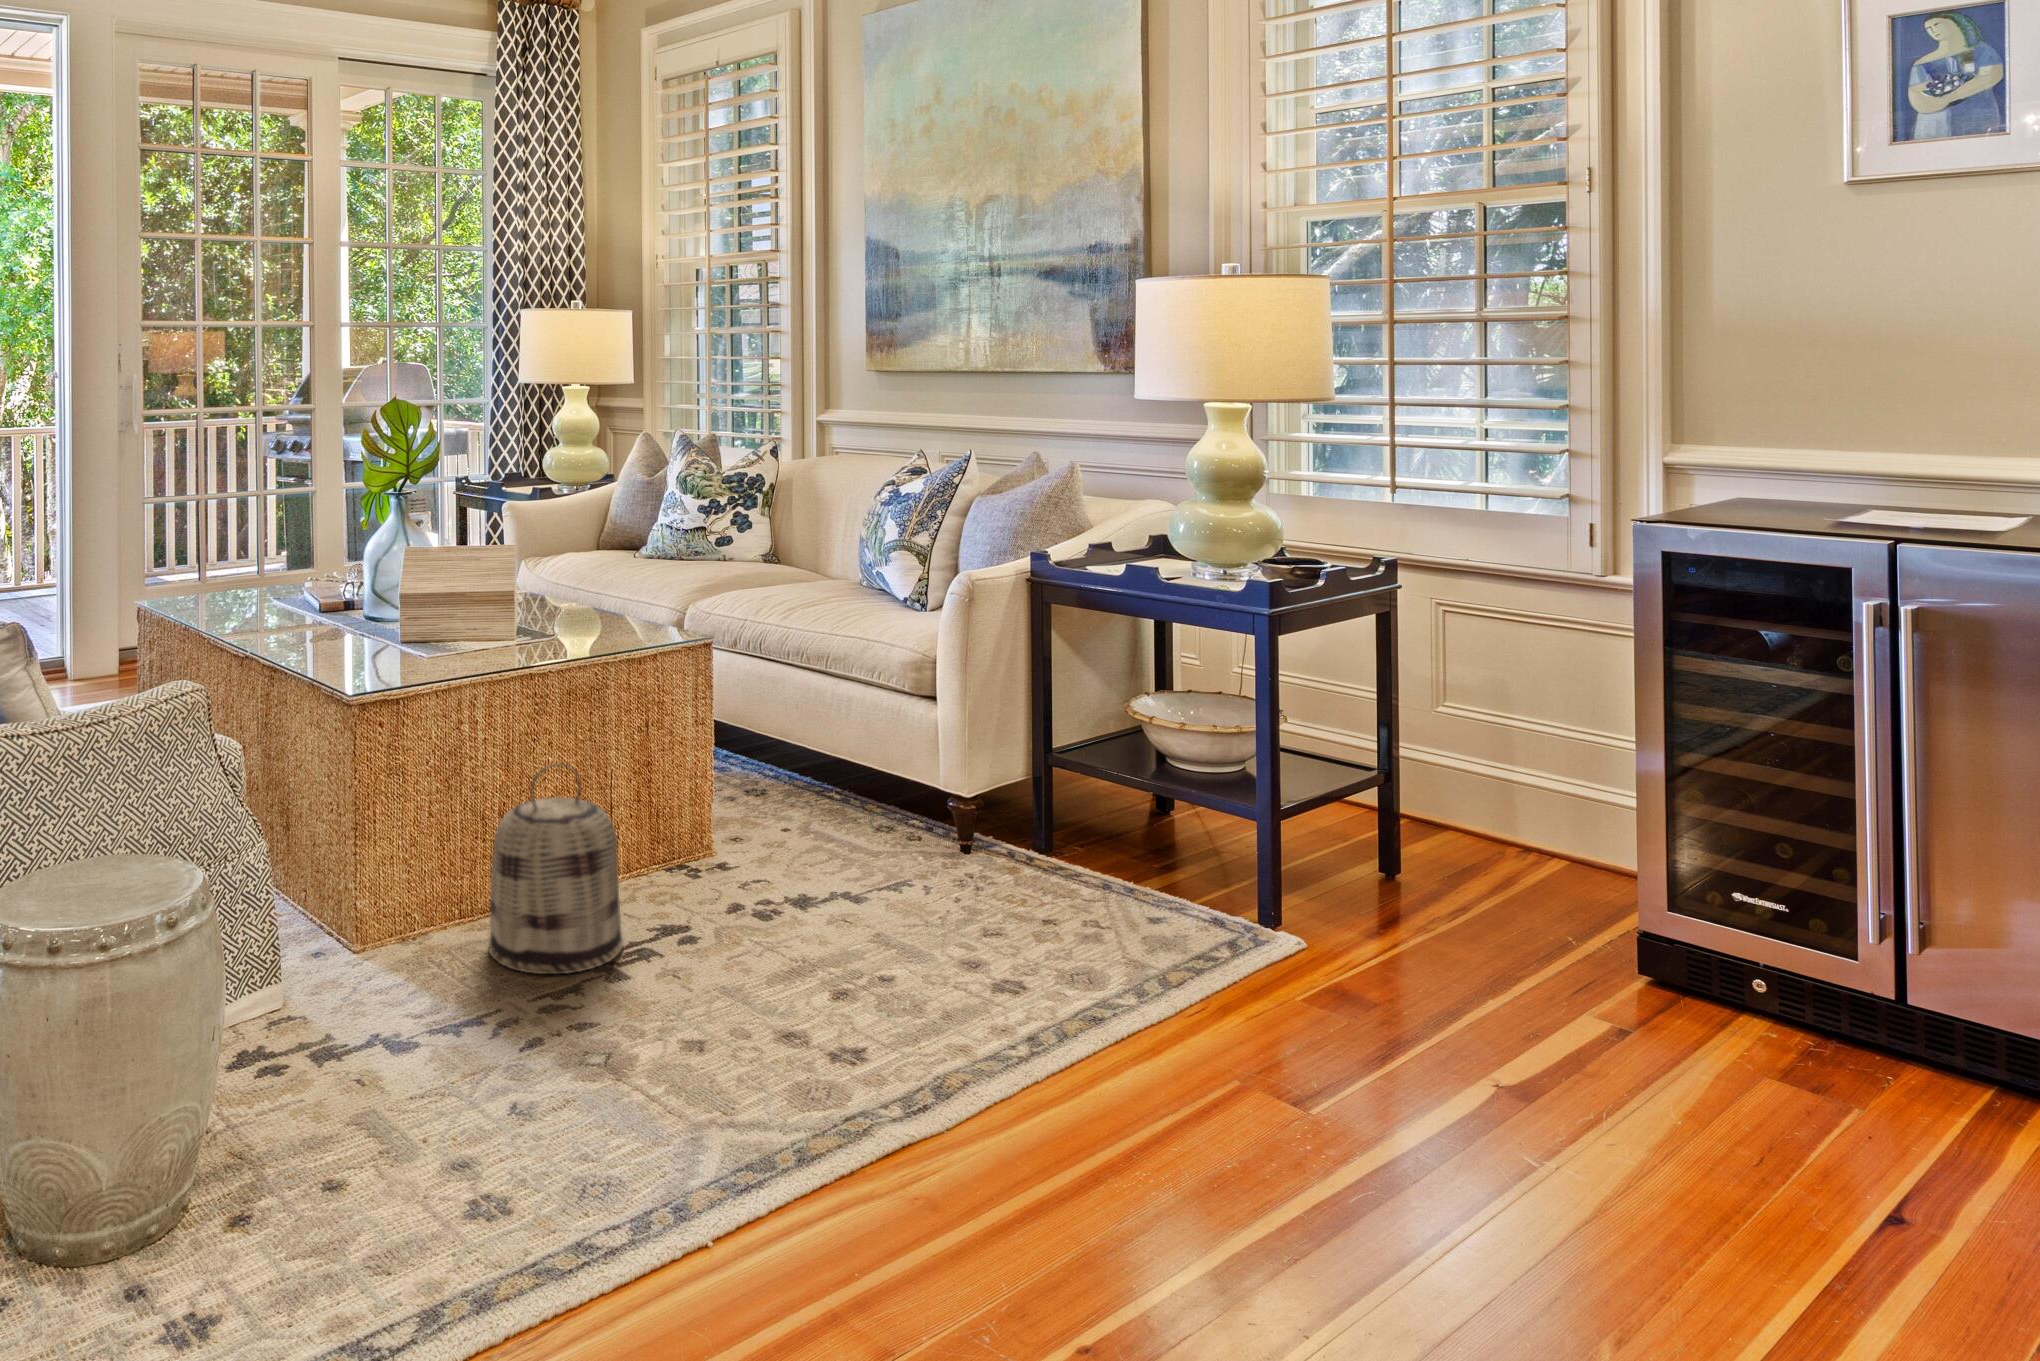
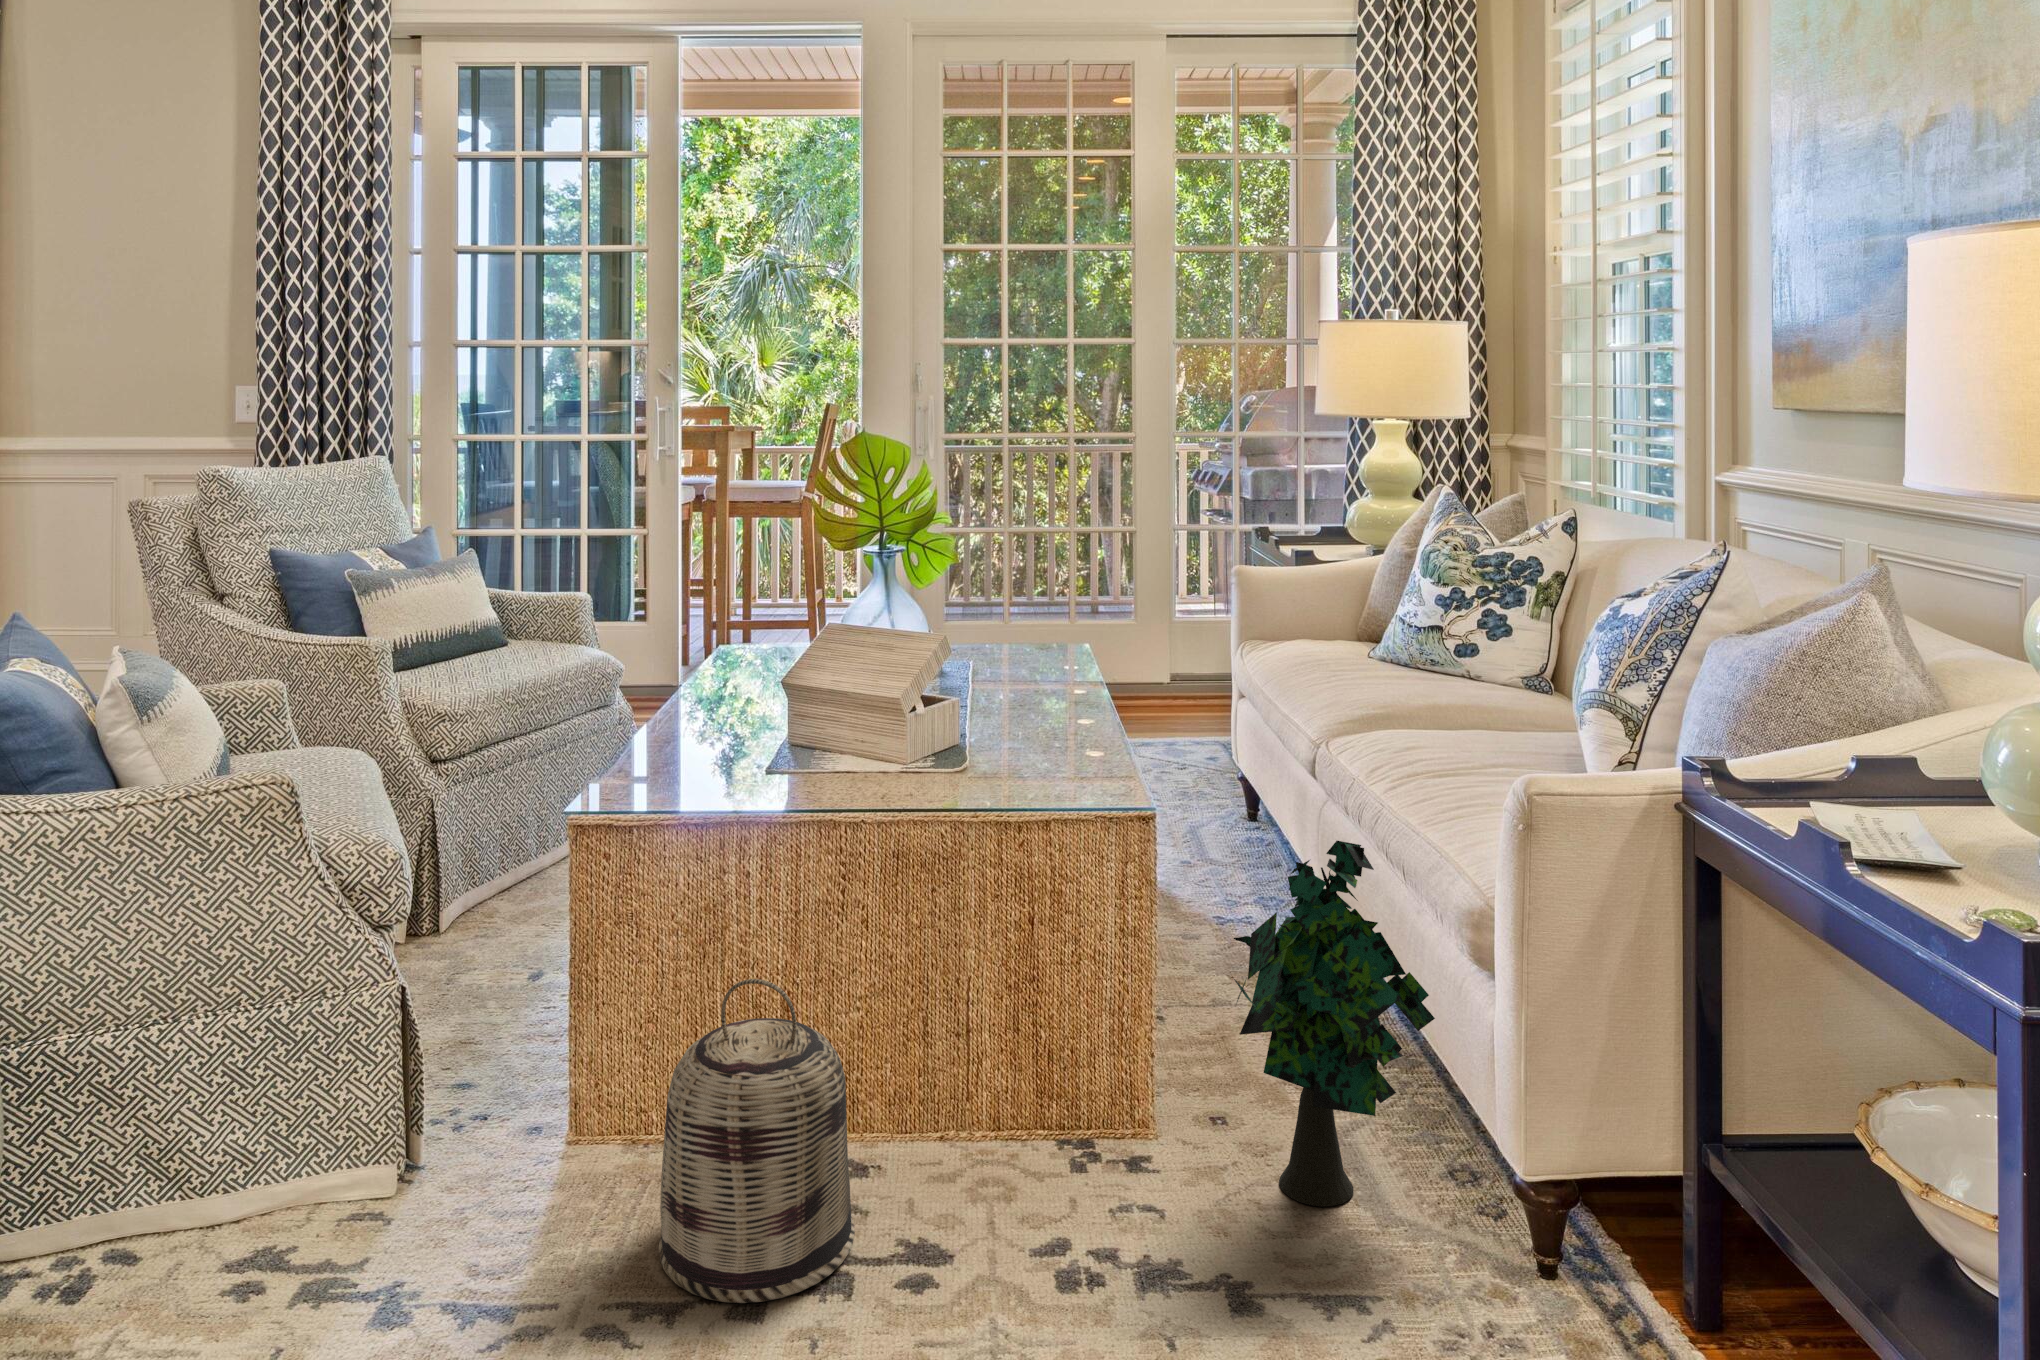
decorative plant: none [753,631,886,858] -> present [1234,841,1435,1206]

